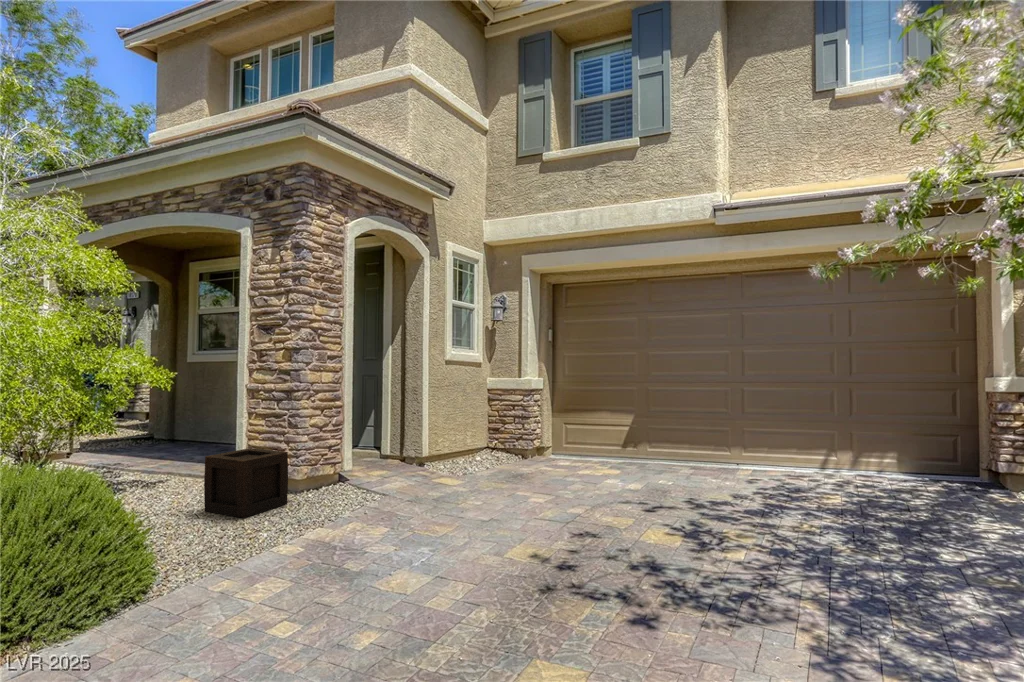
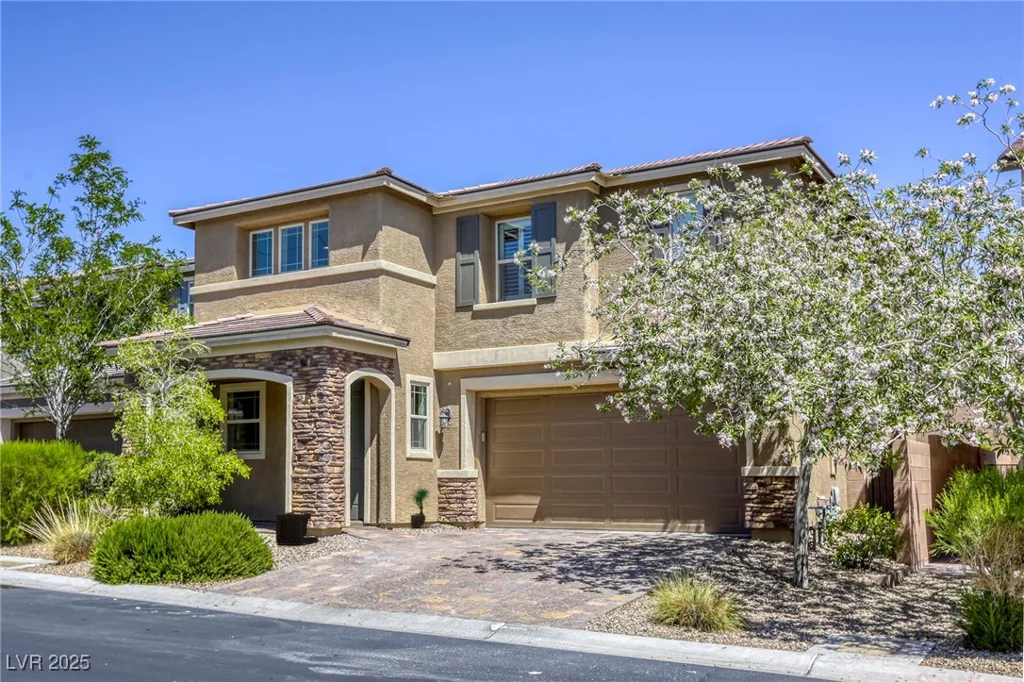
potted tree: none [445,400,482,464] -> present [410,489,430,528]

